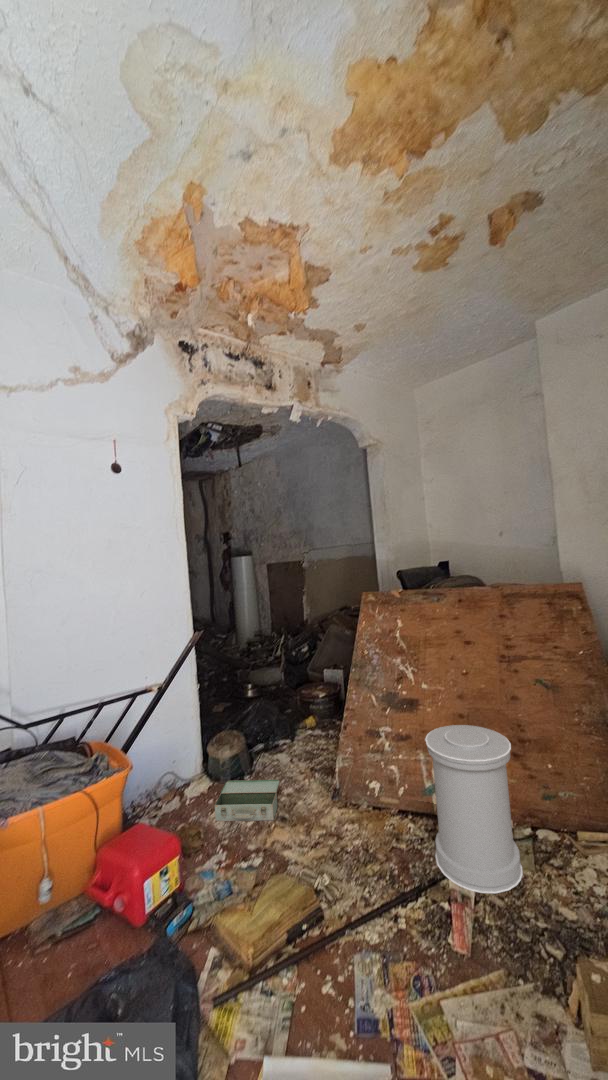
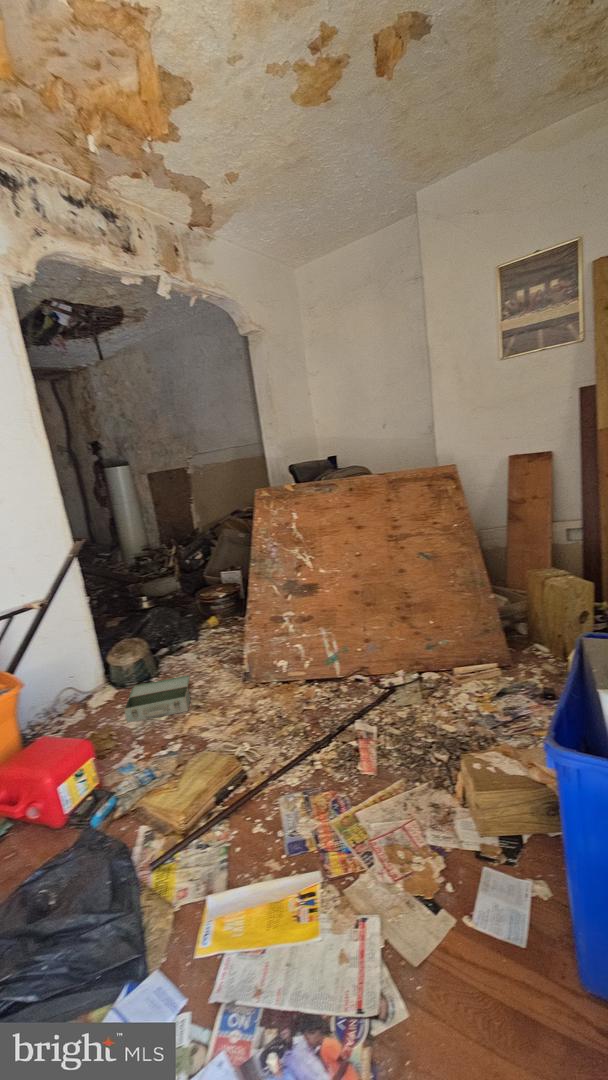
trash can: present [425,725,522,893] -> none [329,595,413,728]

